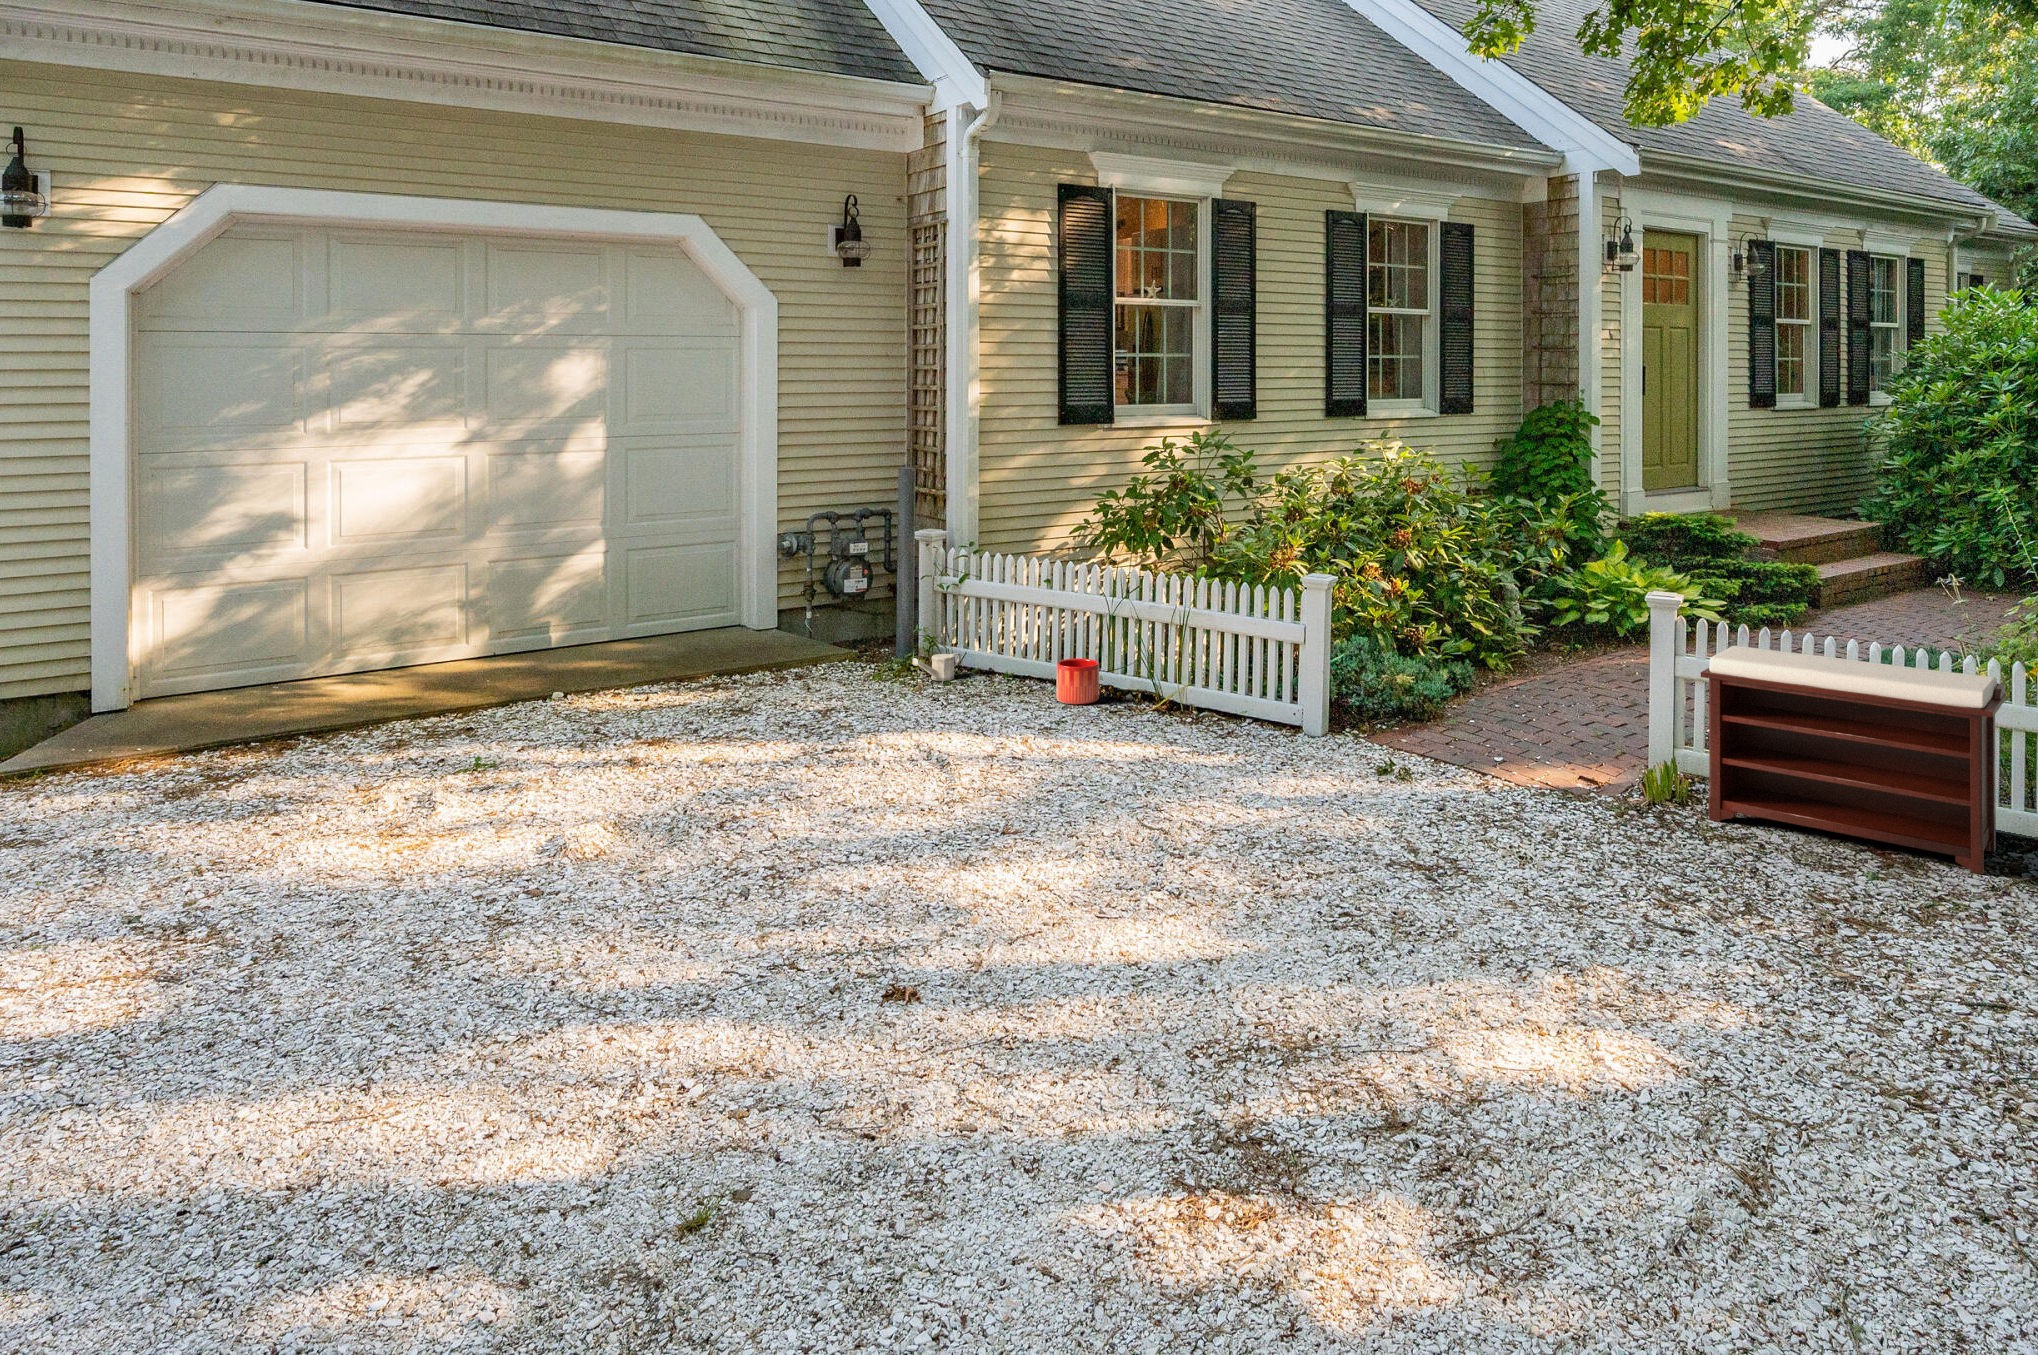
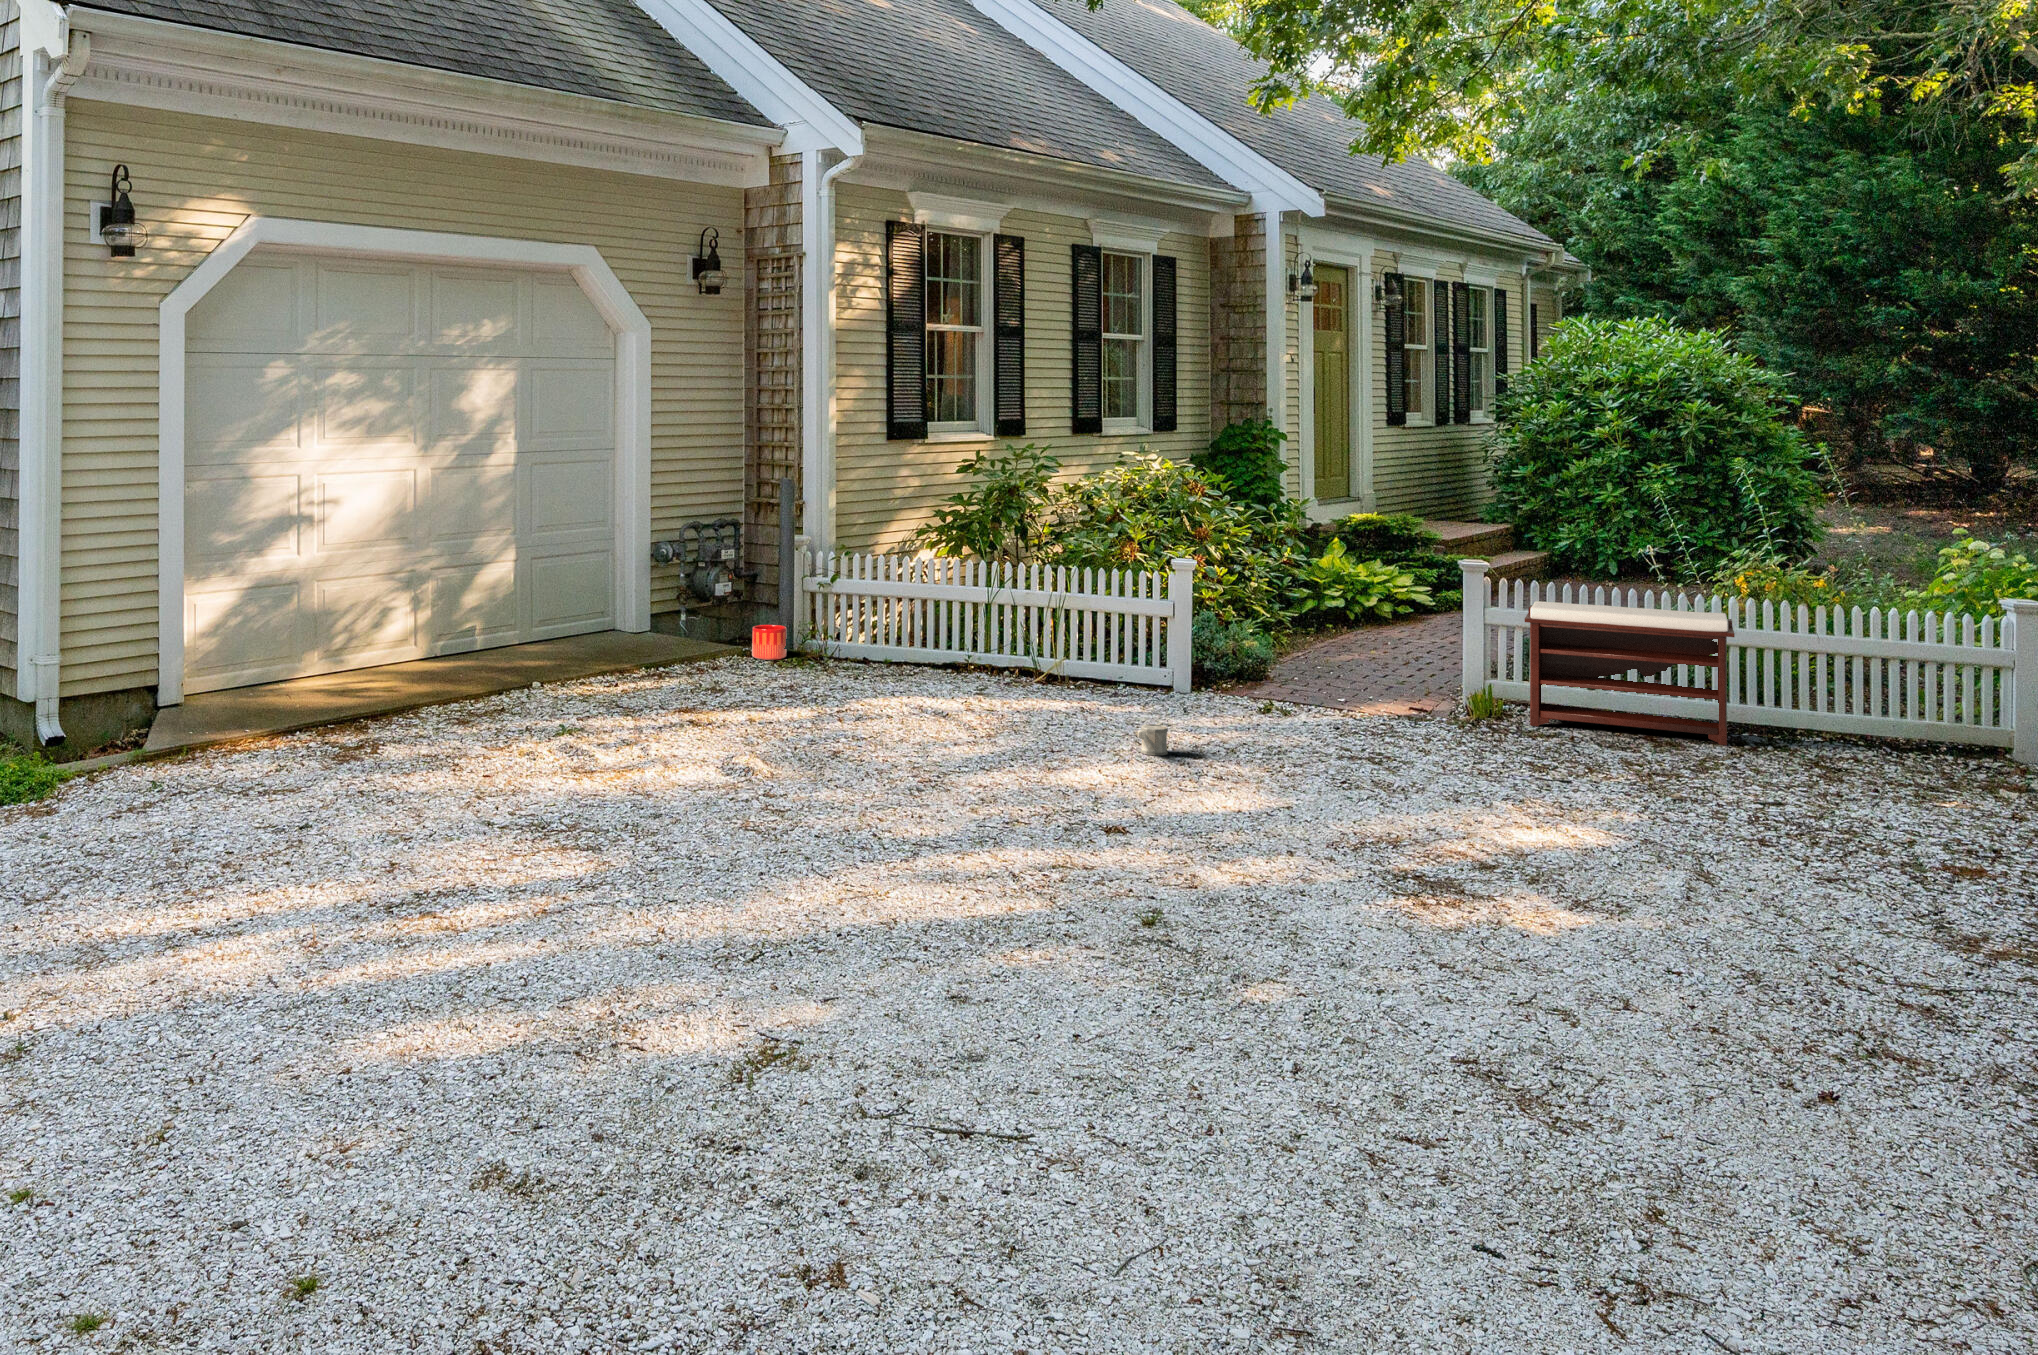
watering can: present [913,653,961,681] -> present [1138,722,1168,756]
planter: present [1056,659,1099,705] -> present [752,625,787,660]

